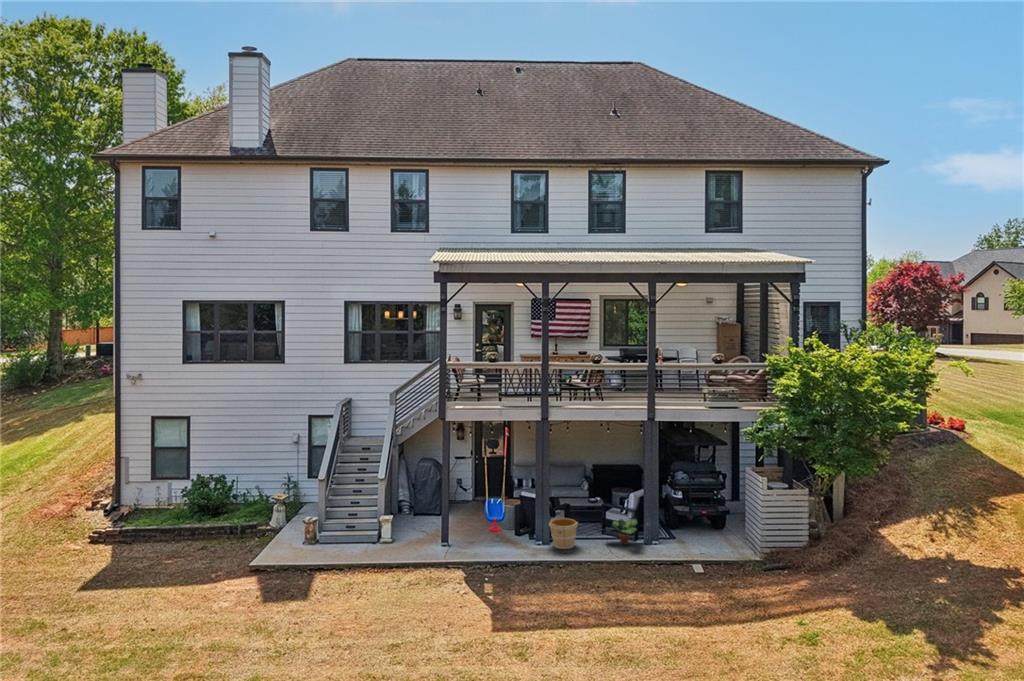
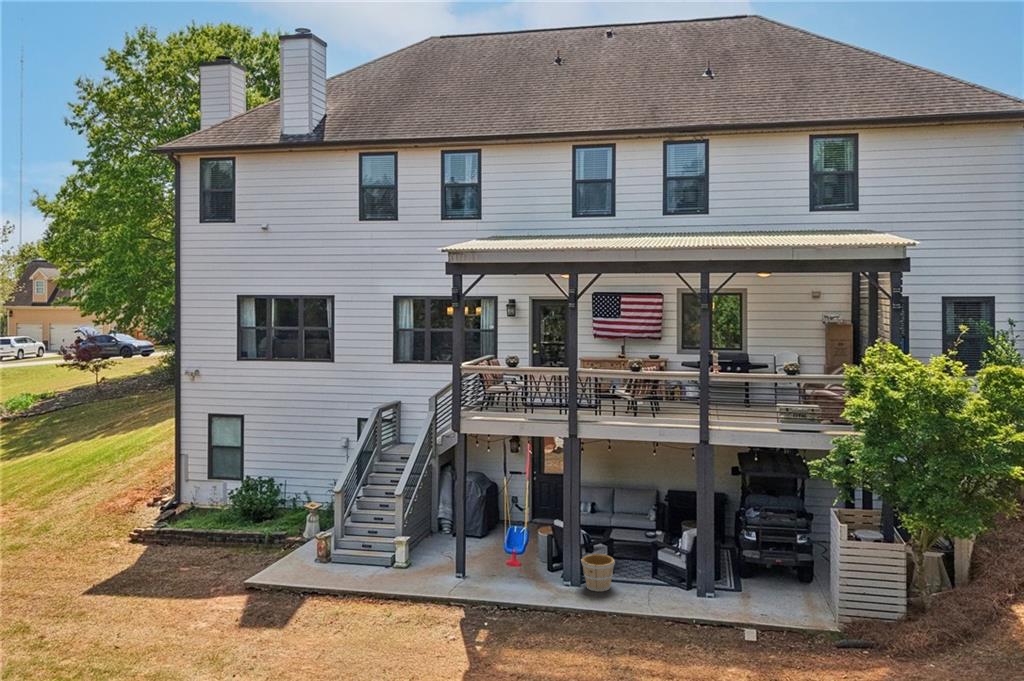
potted plant: present [609,519,638,545] -> none [643,562,689,594]

